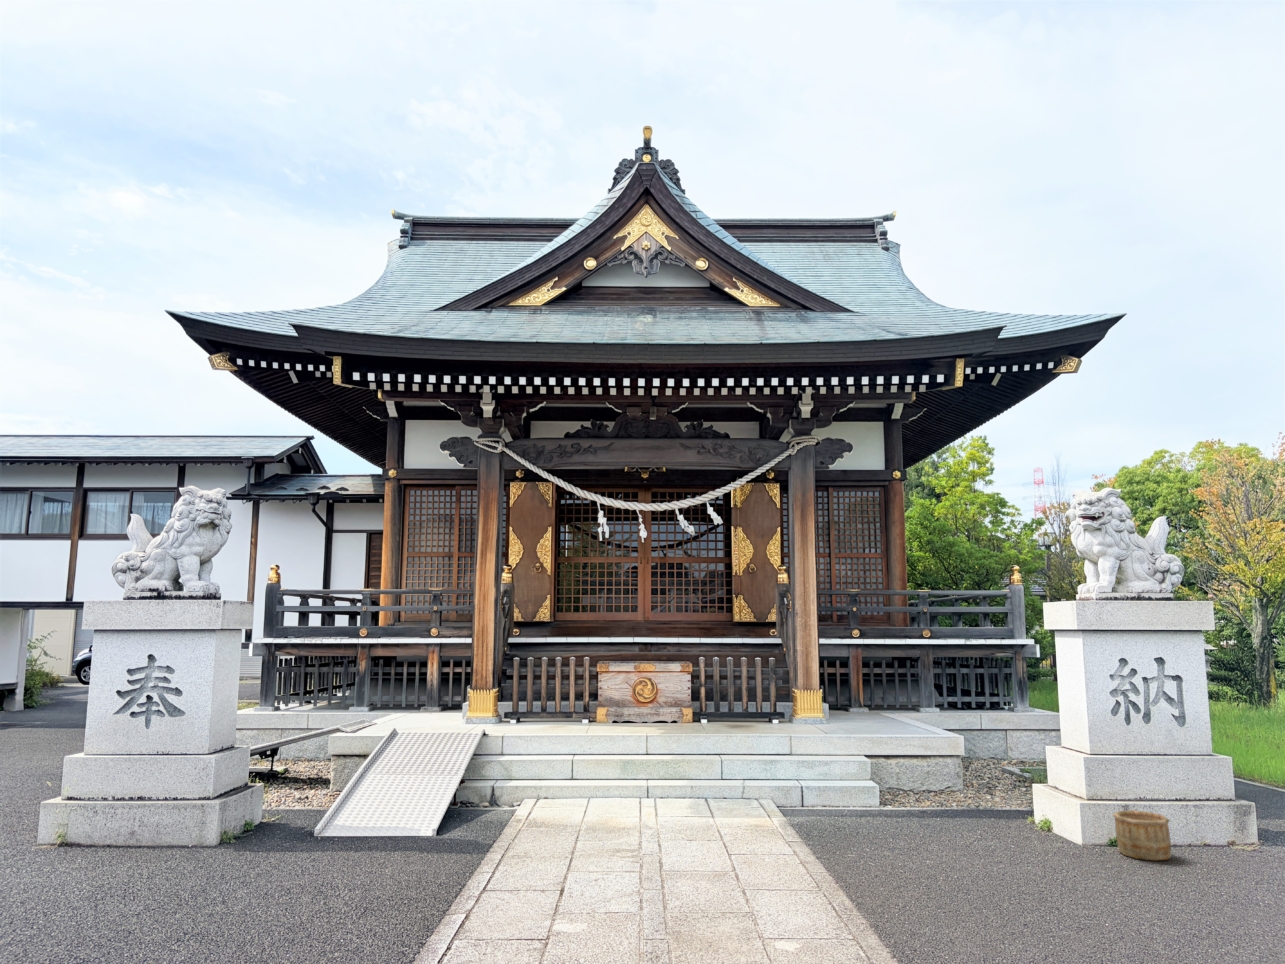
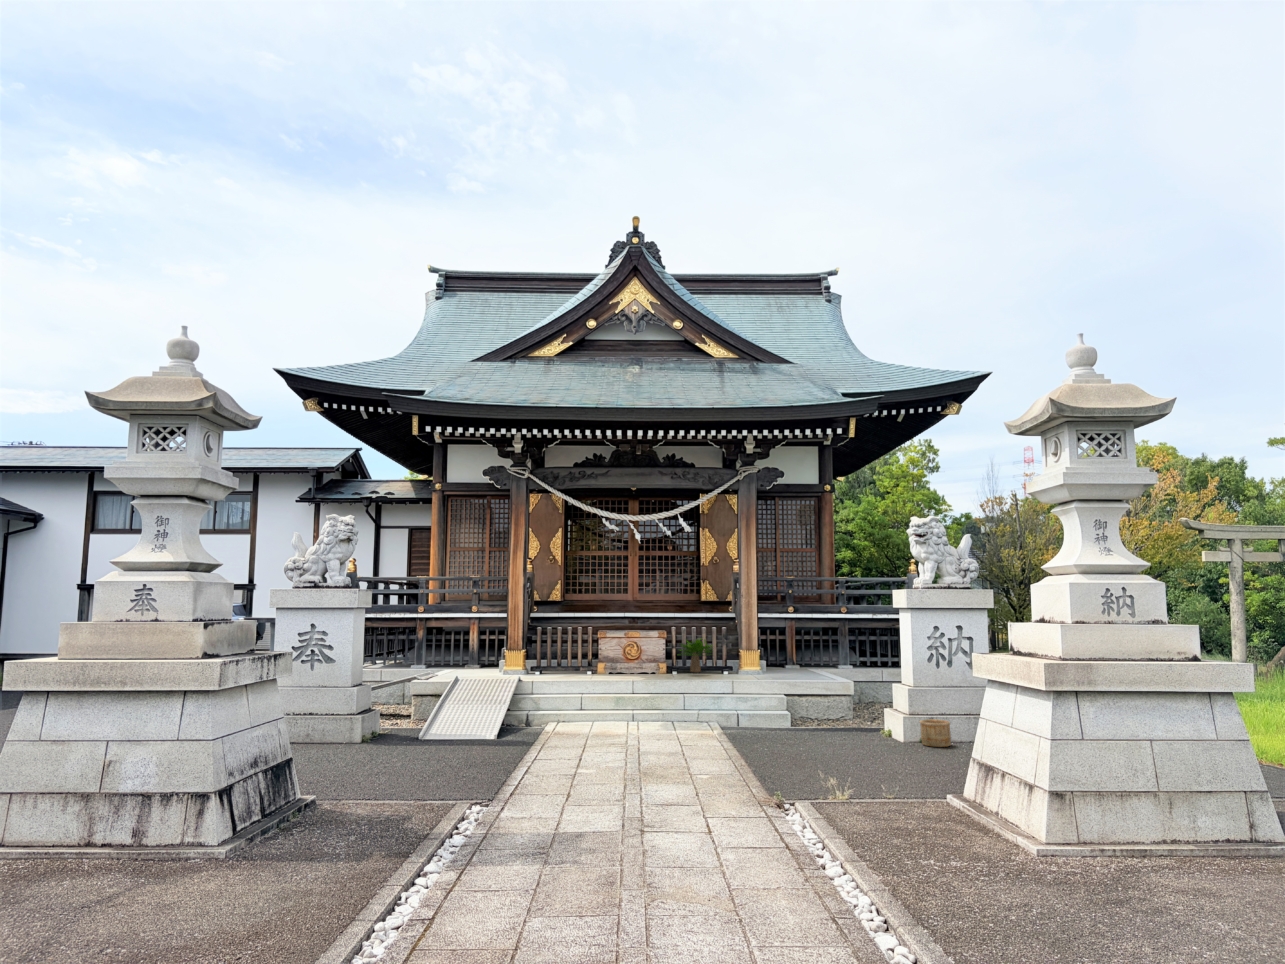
potted plant: none [702,668,761,719] -> present [678,639,711,672]

